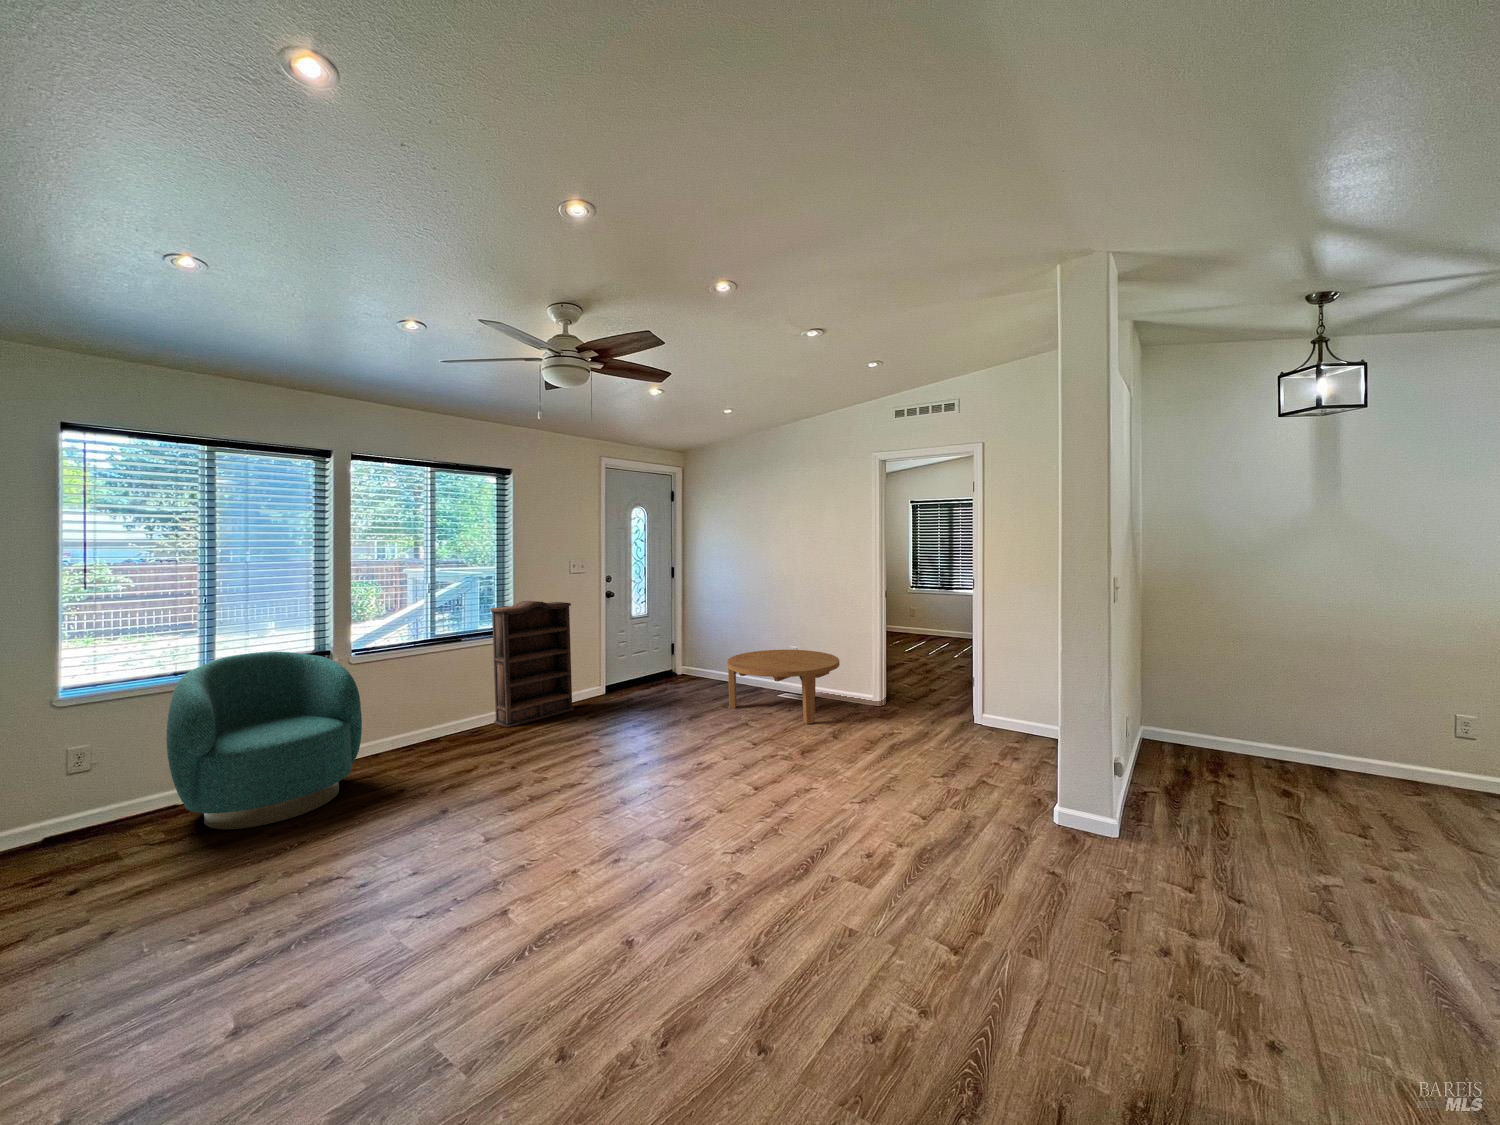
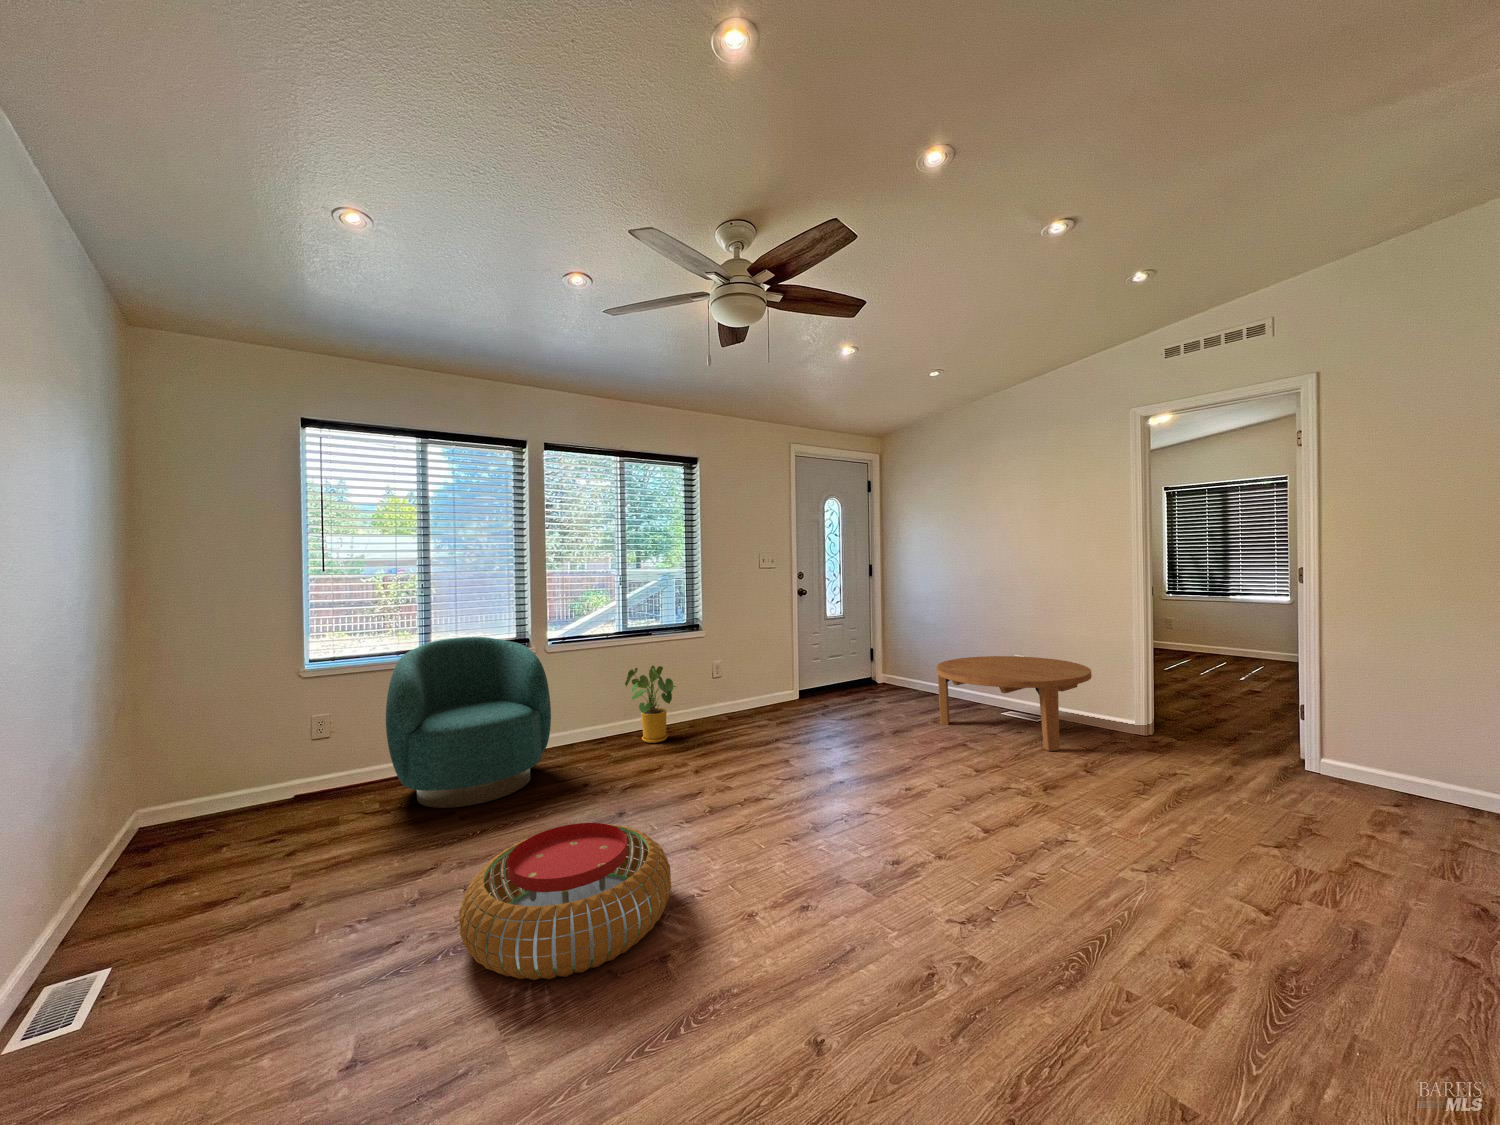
bookshelf: present [490,601,574,728] -> none [676,595,762,729]
house plant: none [436,670,494,745] -> present [625,665,676,743]
pouf: none [309,817,508,949] -> present [459,823,671,980]

